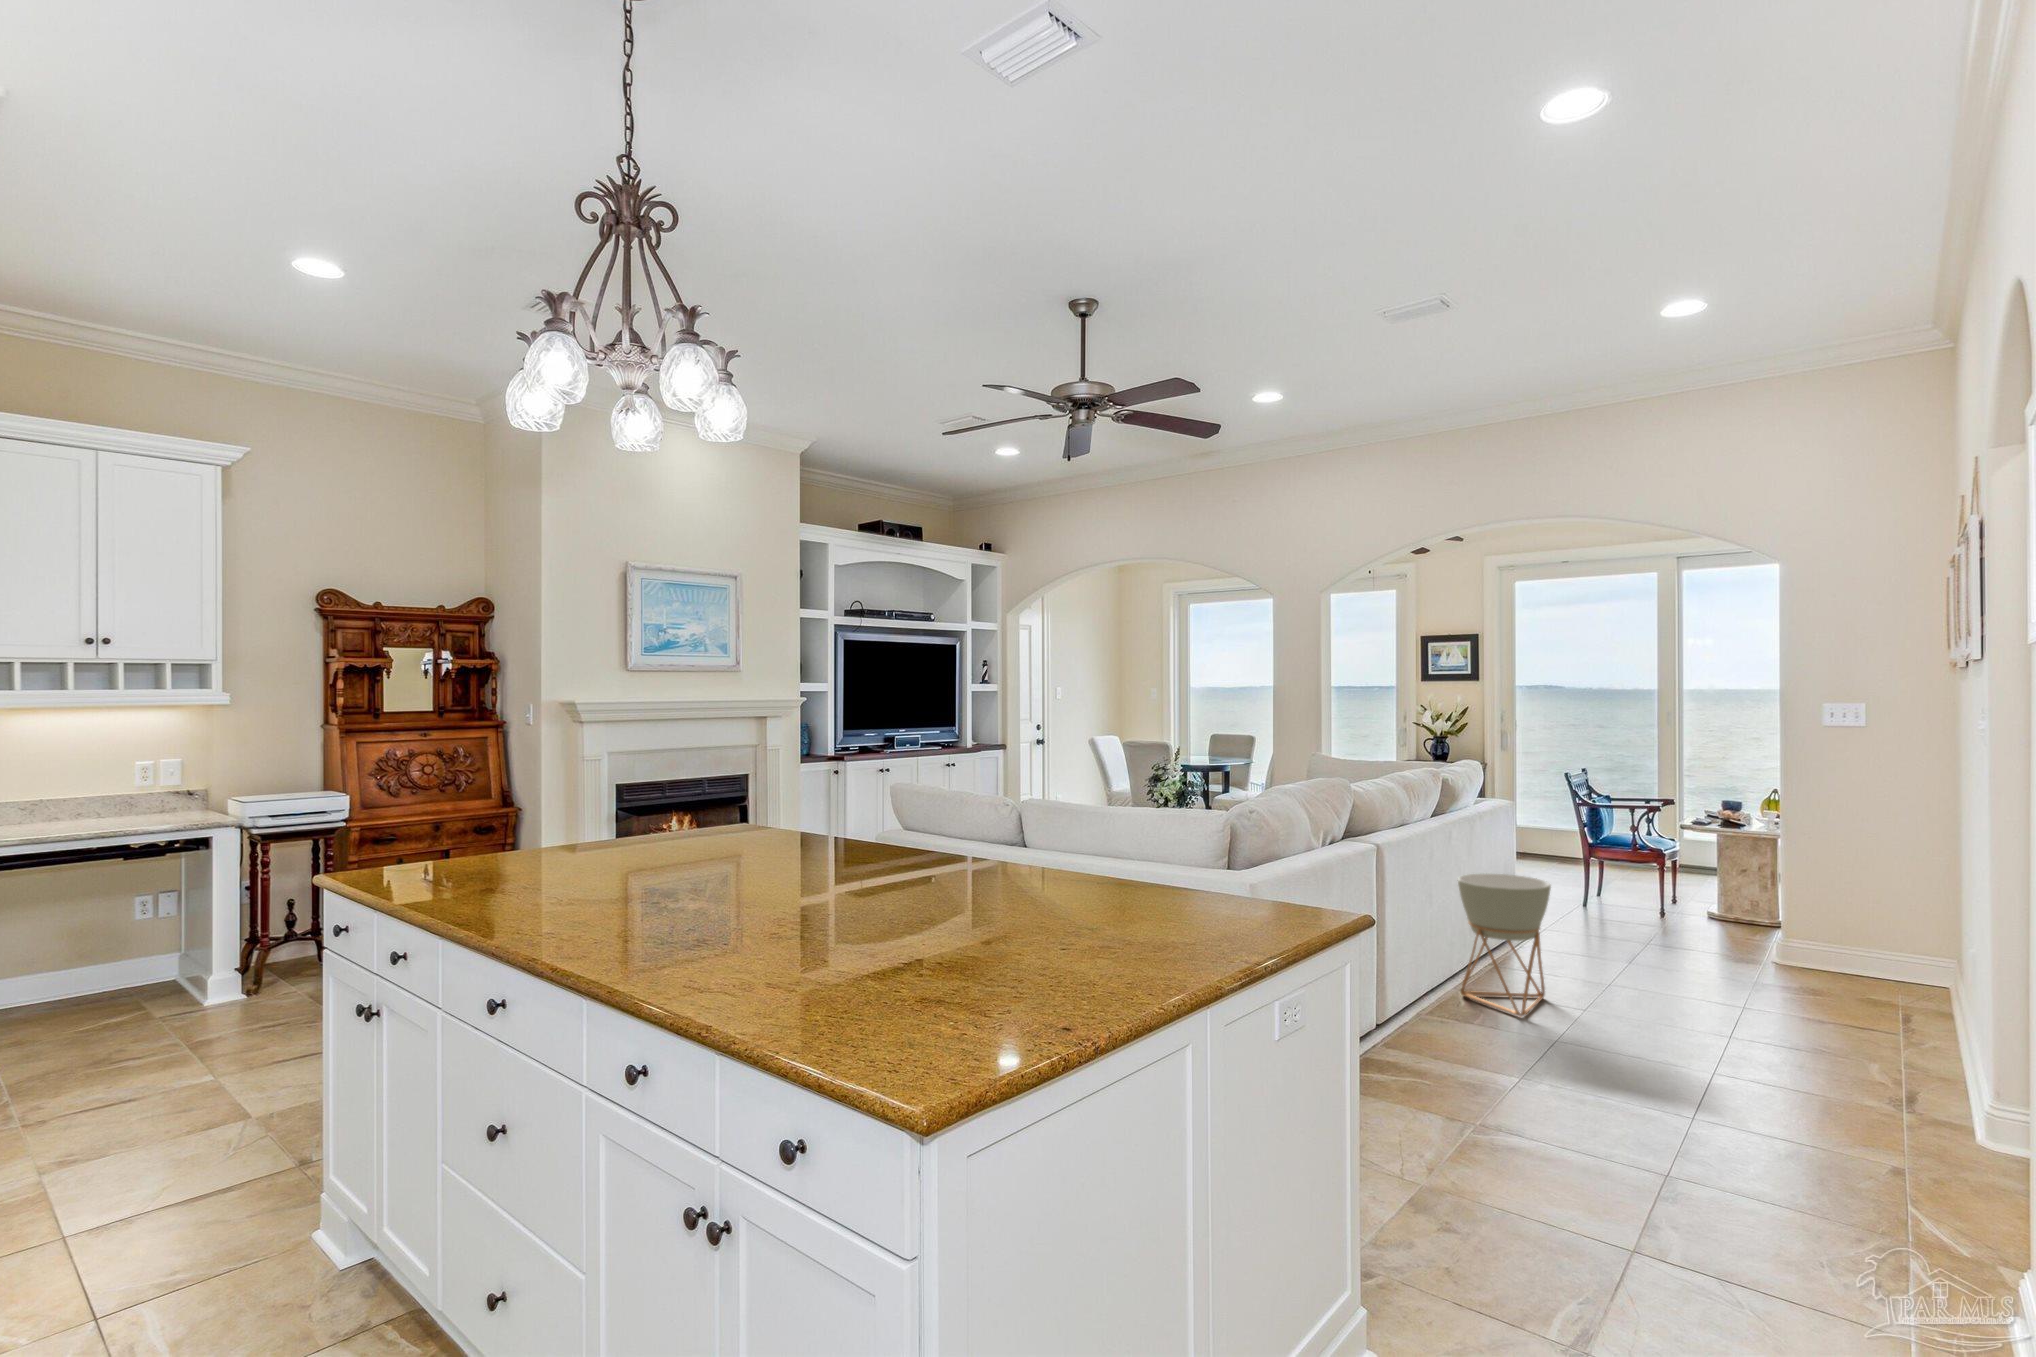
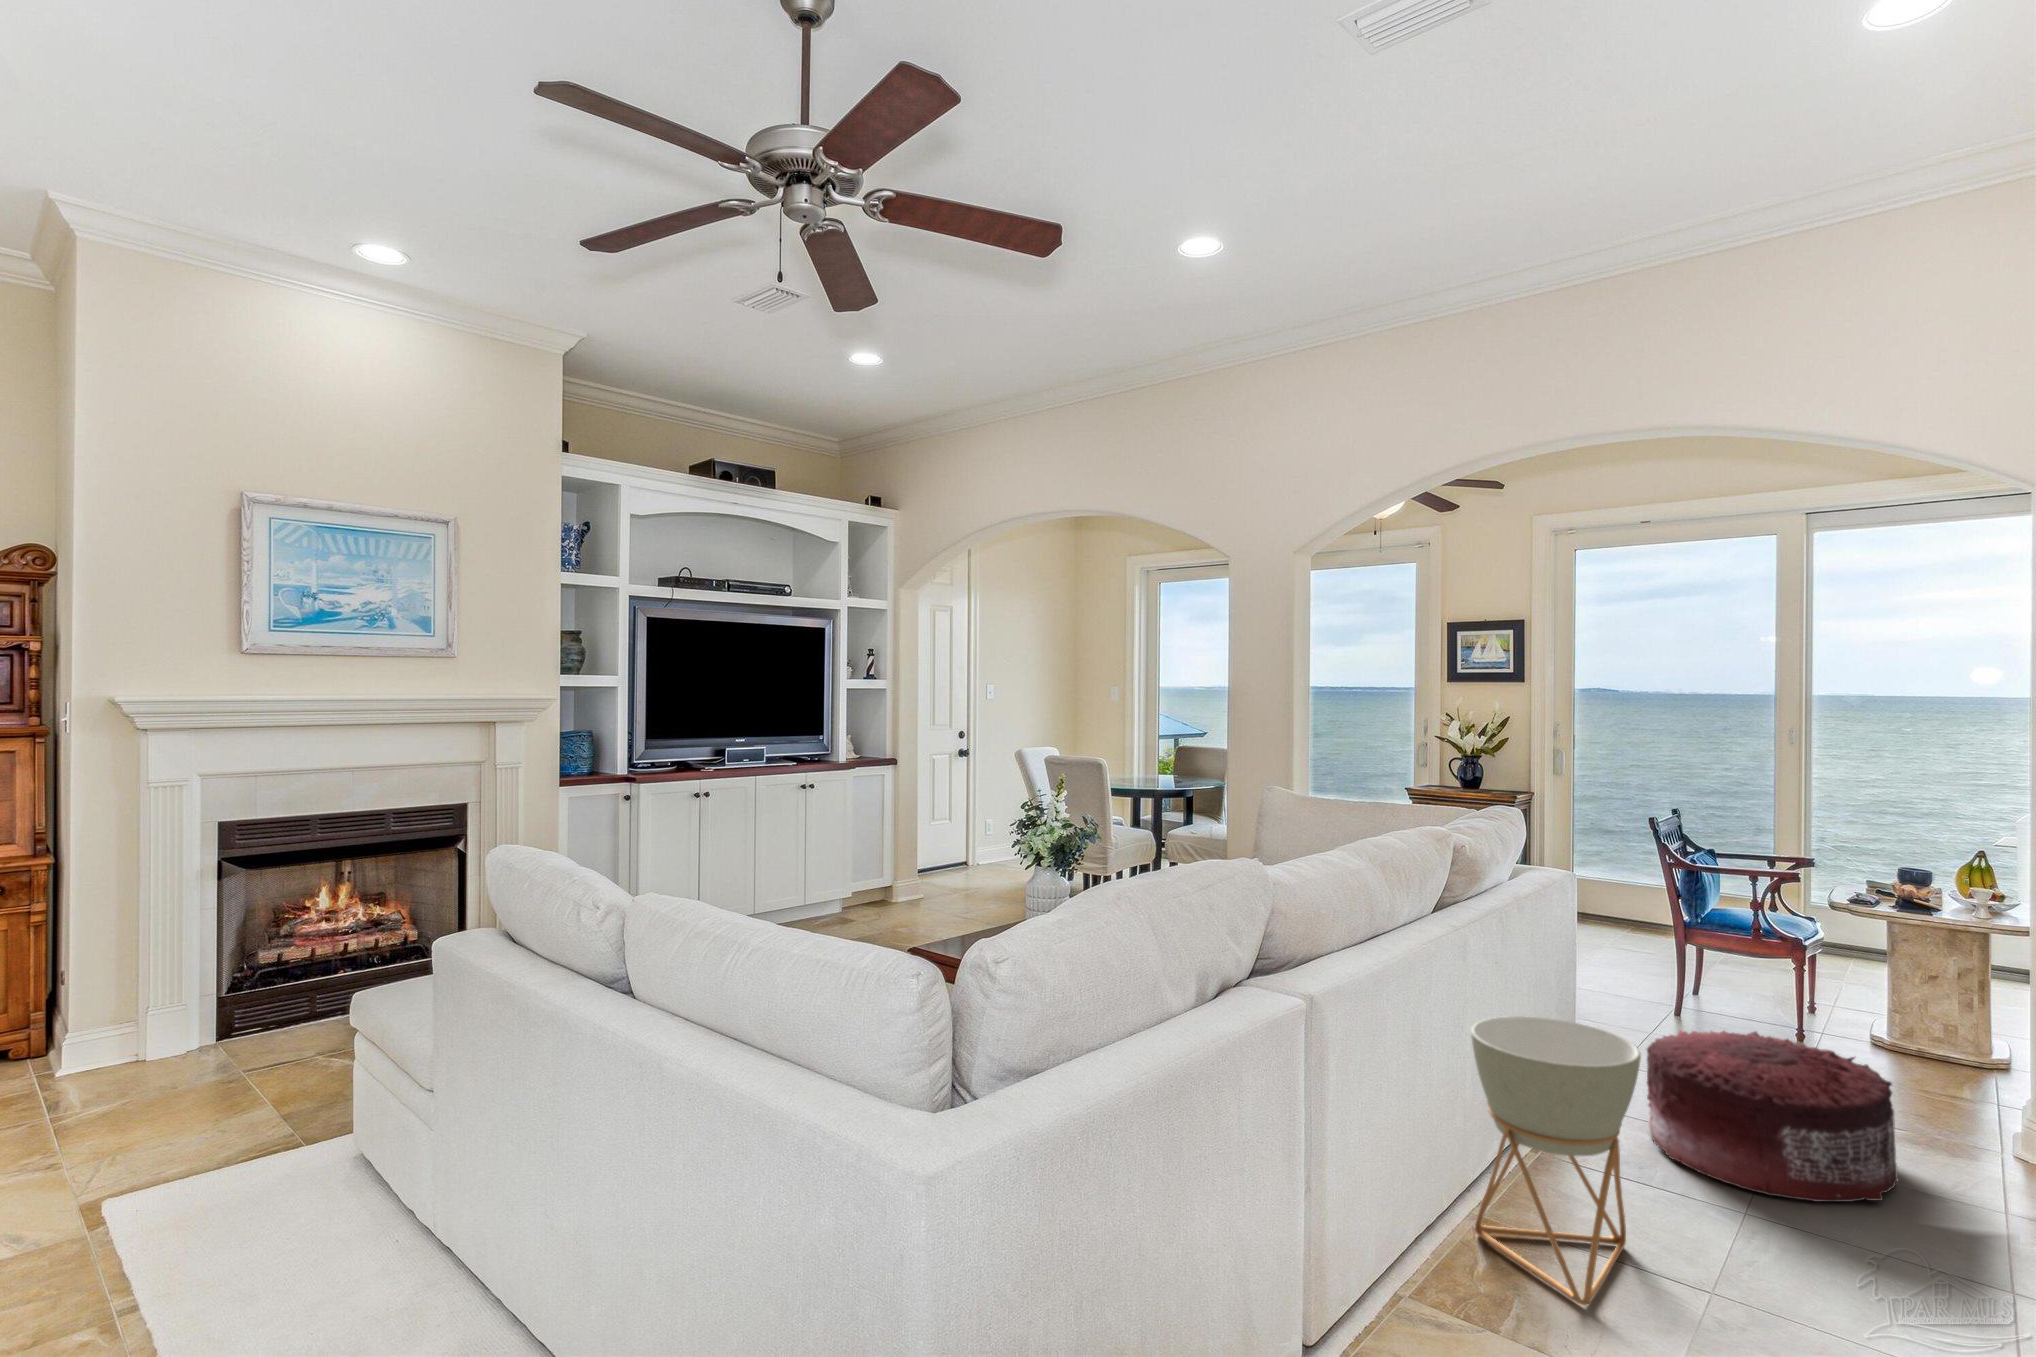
pouf: none [1559,895,1702,980] -> present [1647,1031,1898,1202]

